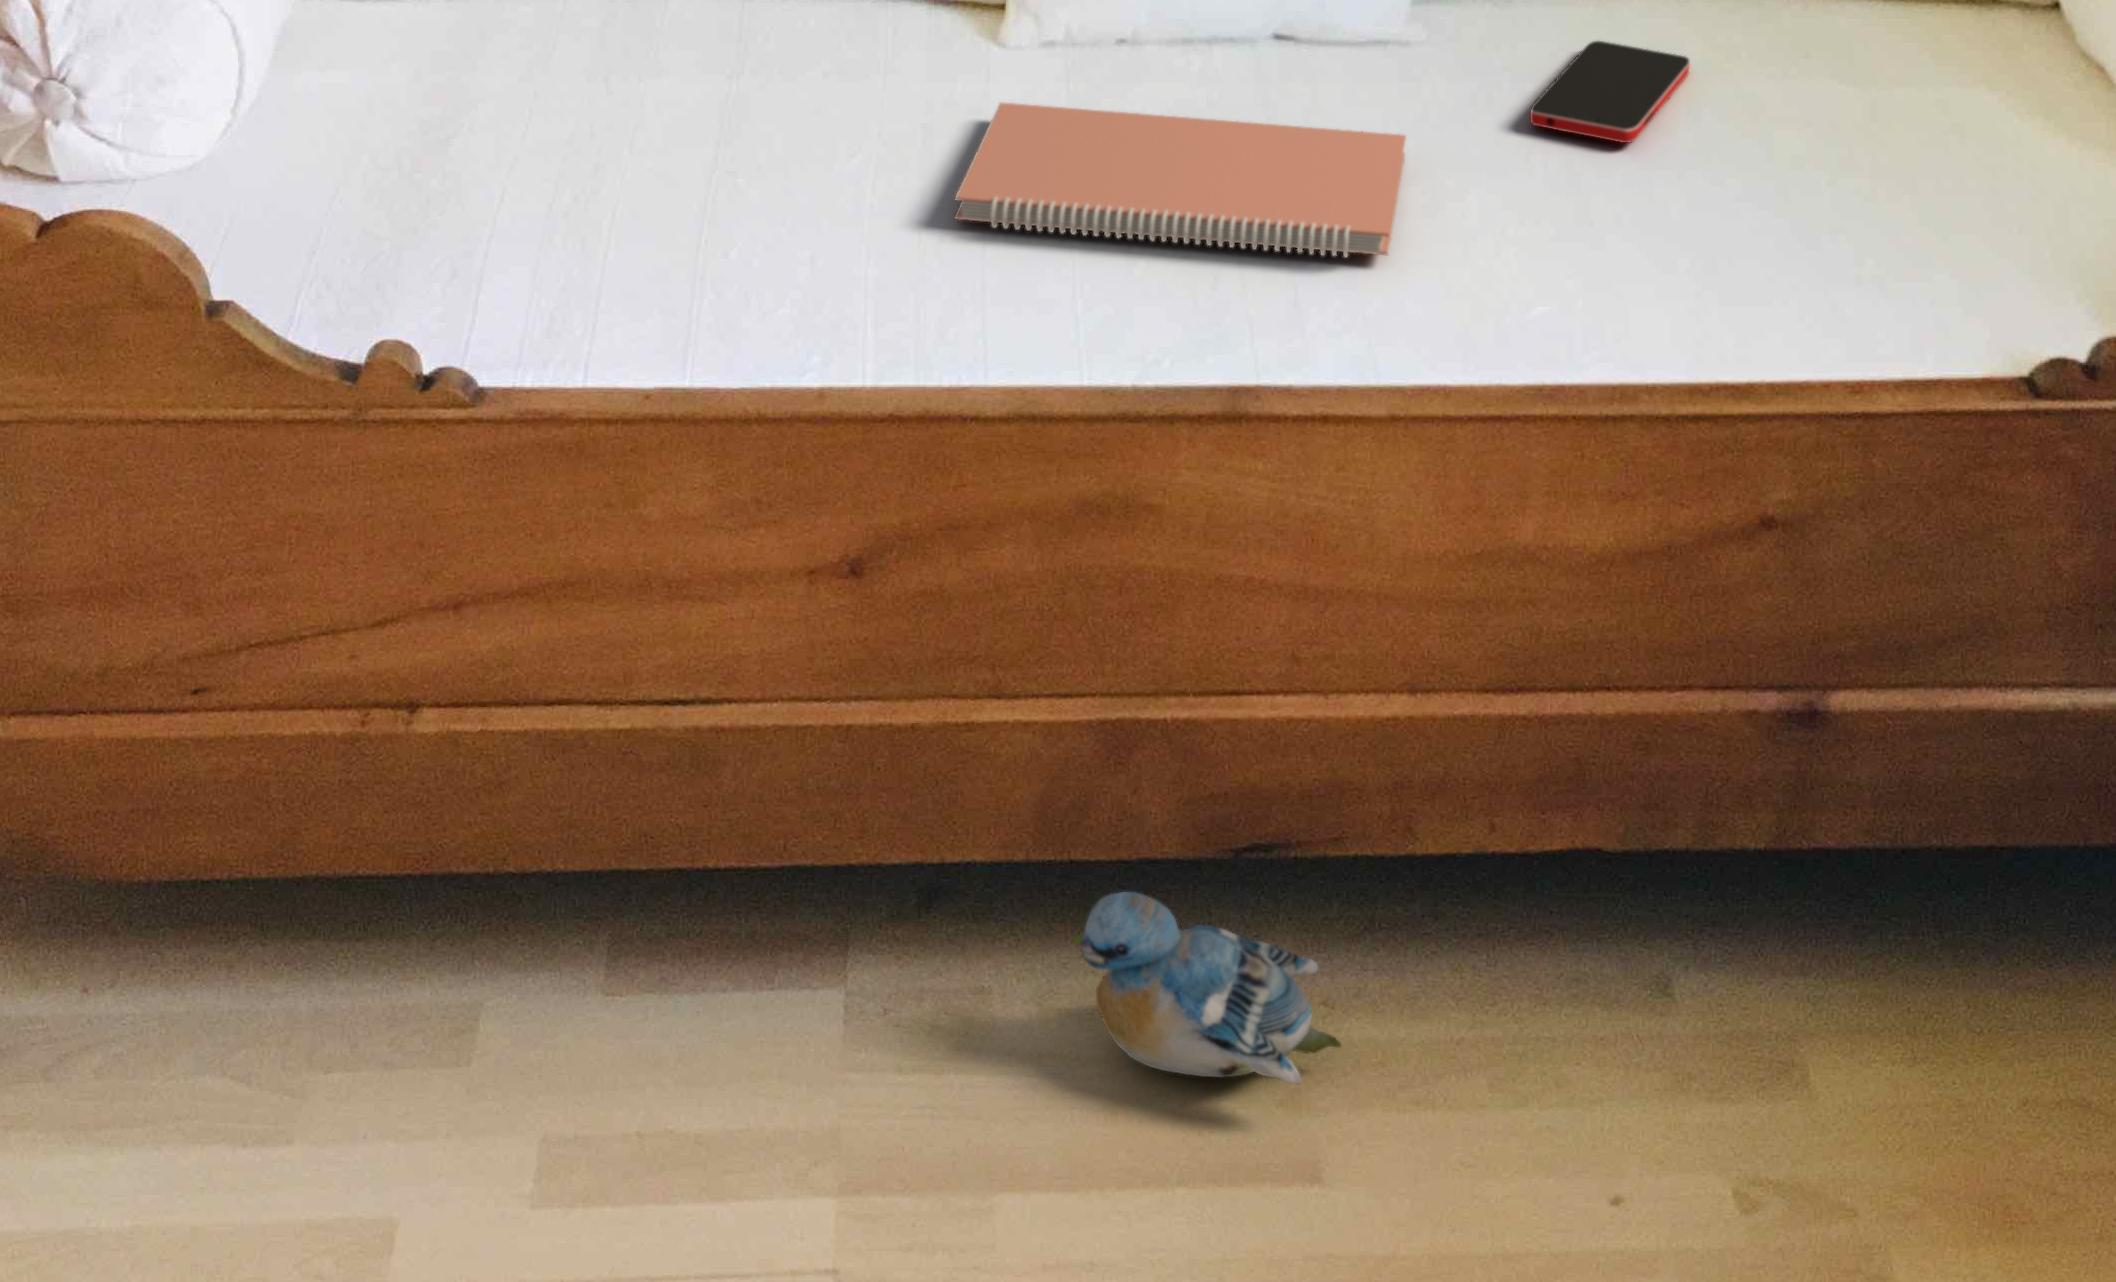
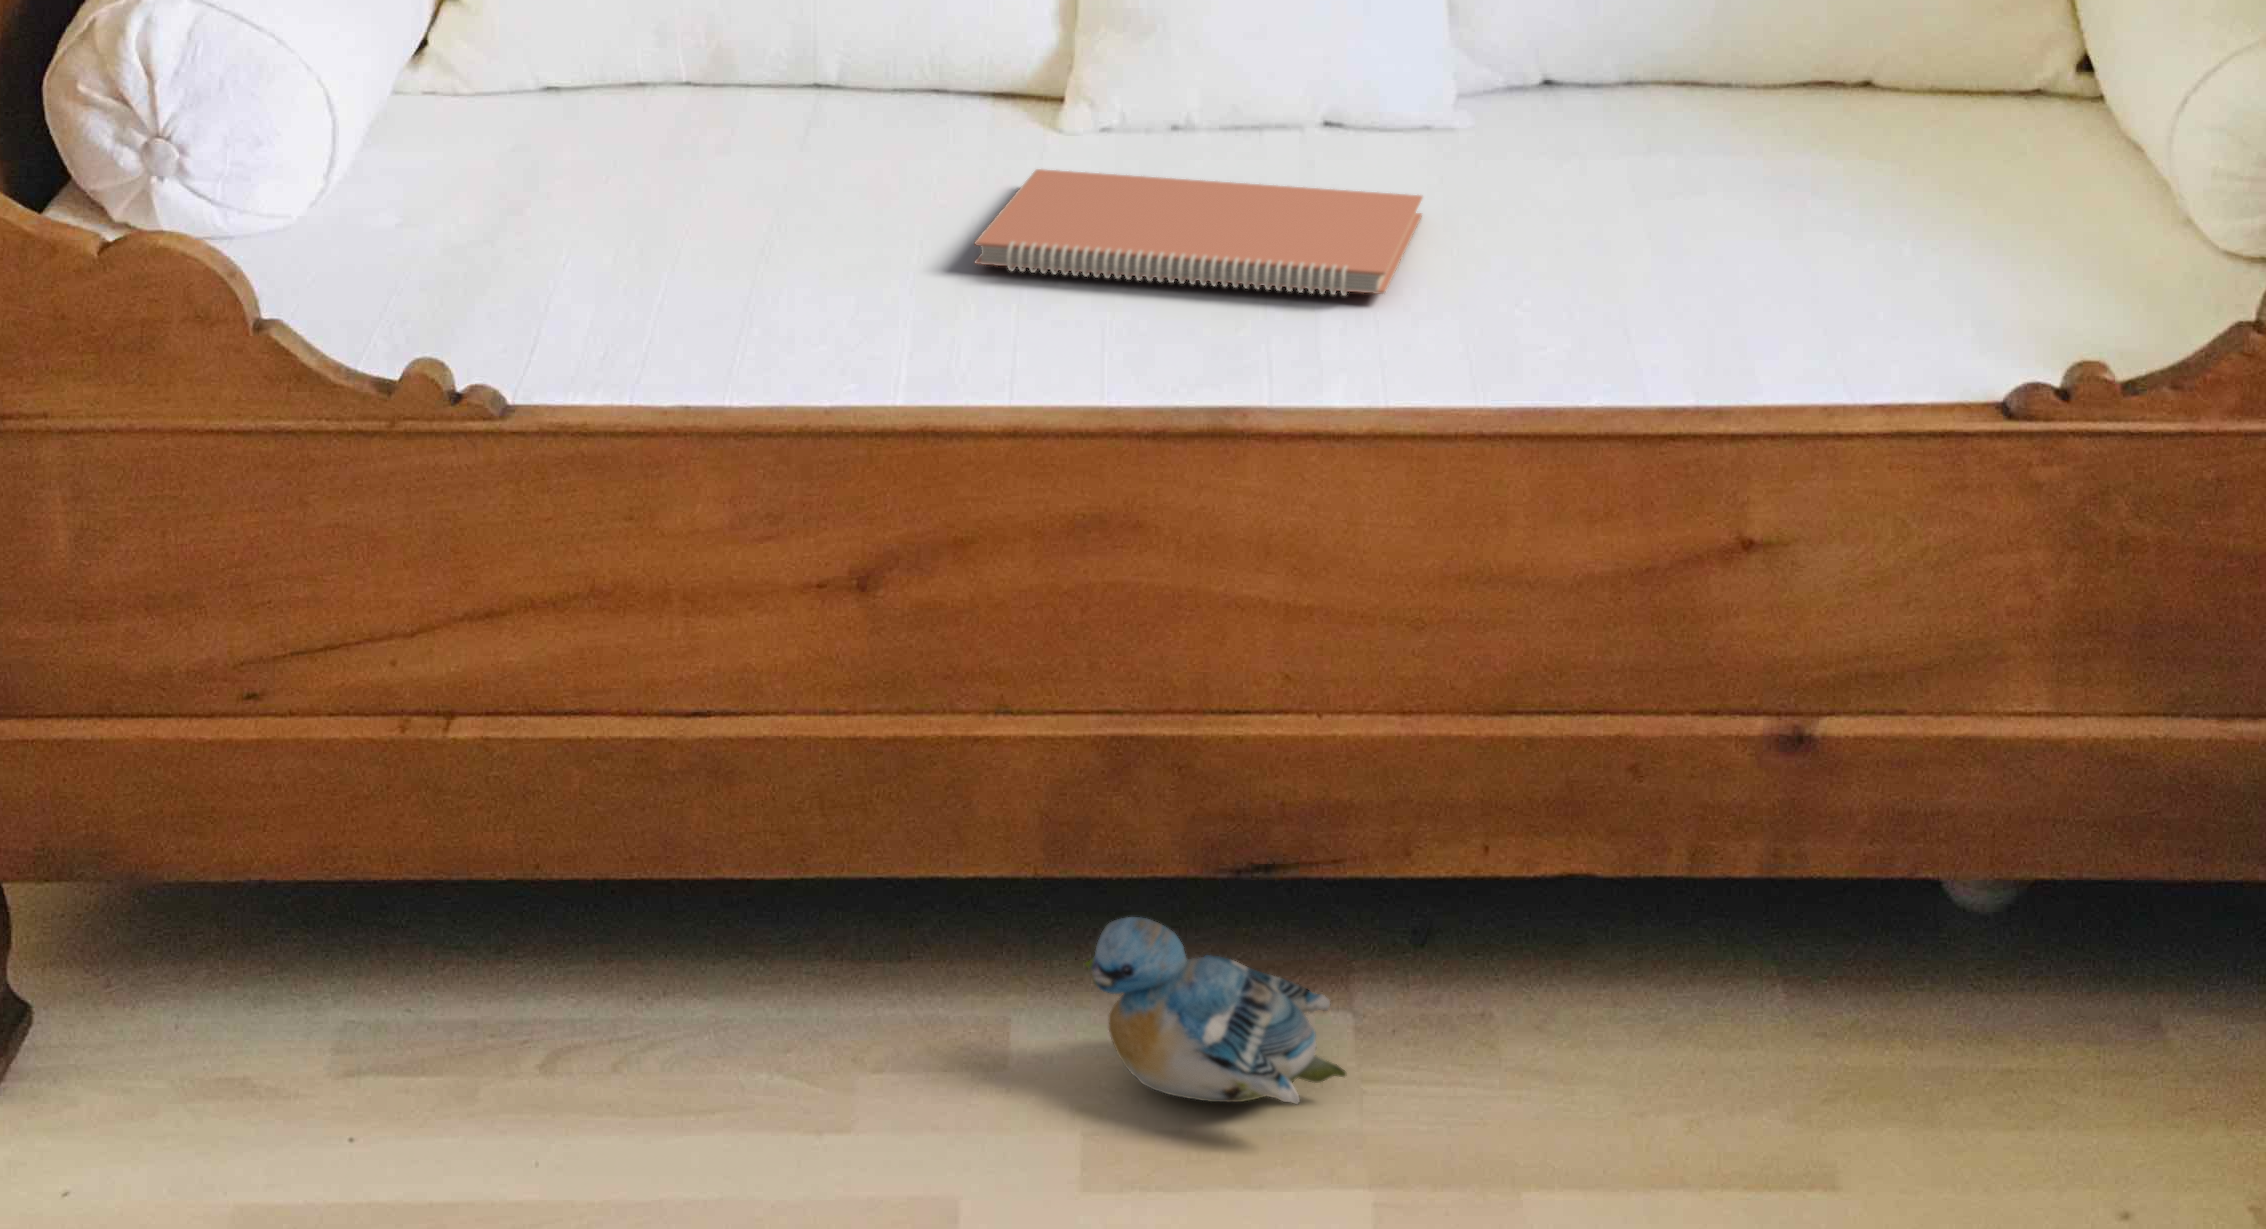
smartphone: present [1530,41,1690,143] -> none [1550,121,1718,205]

